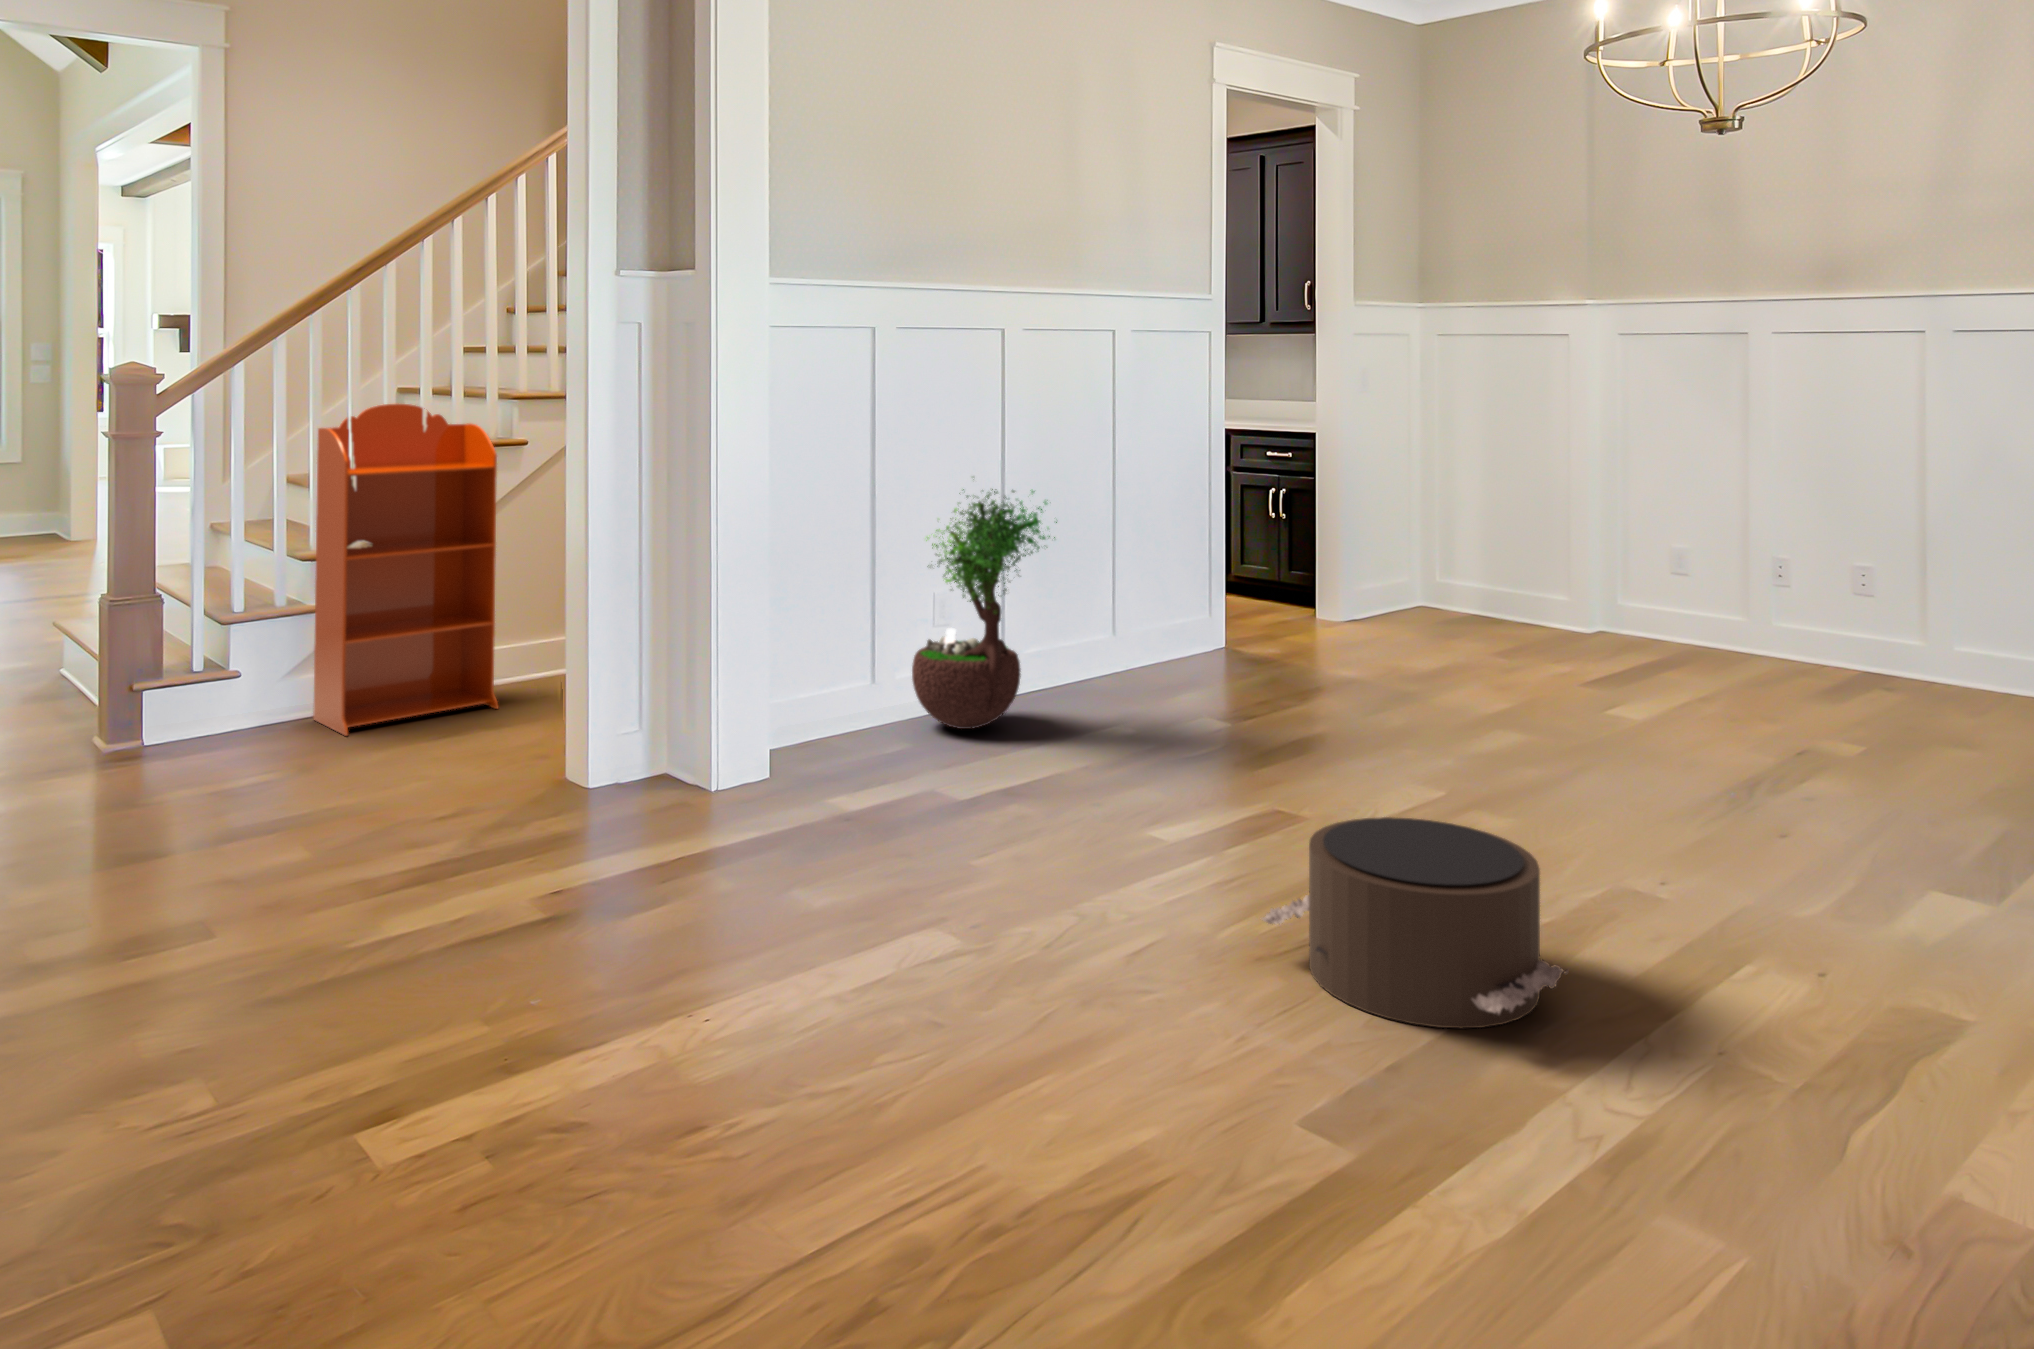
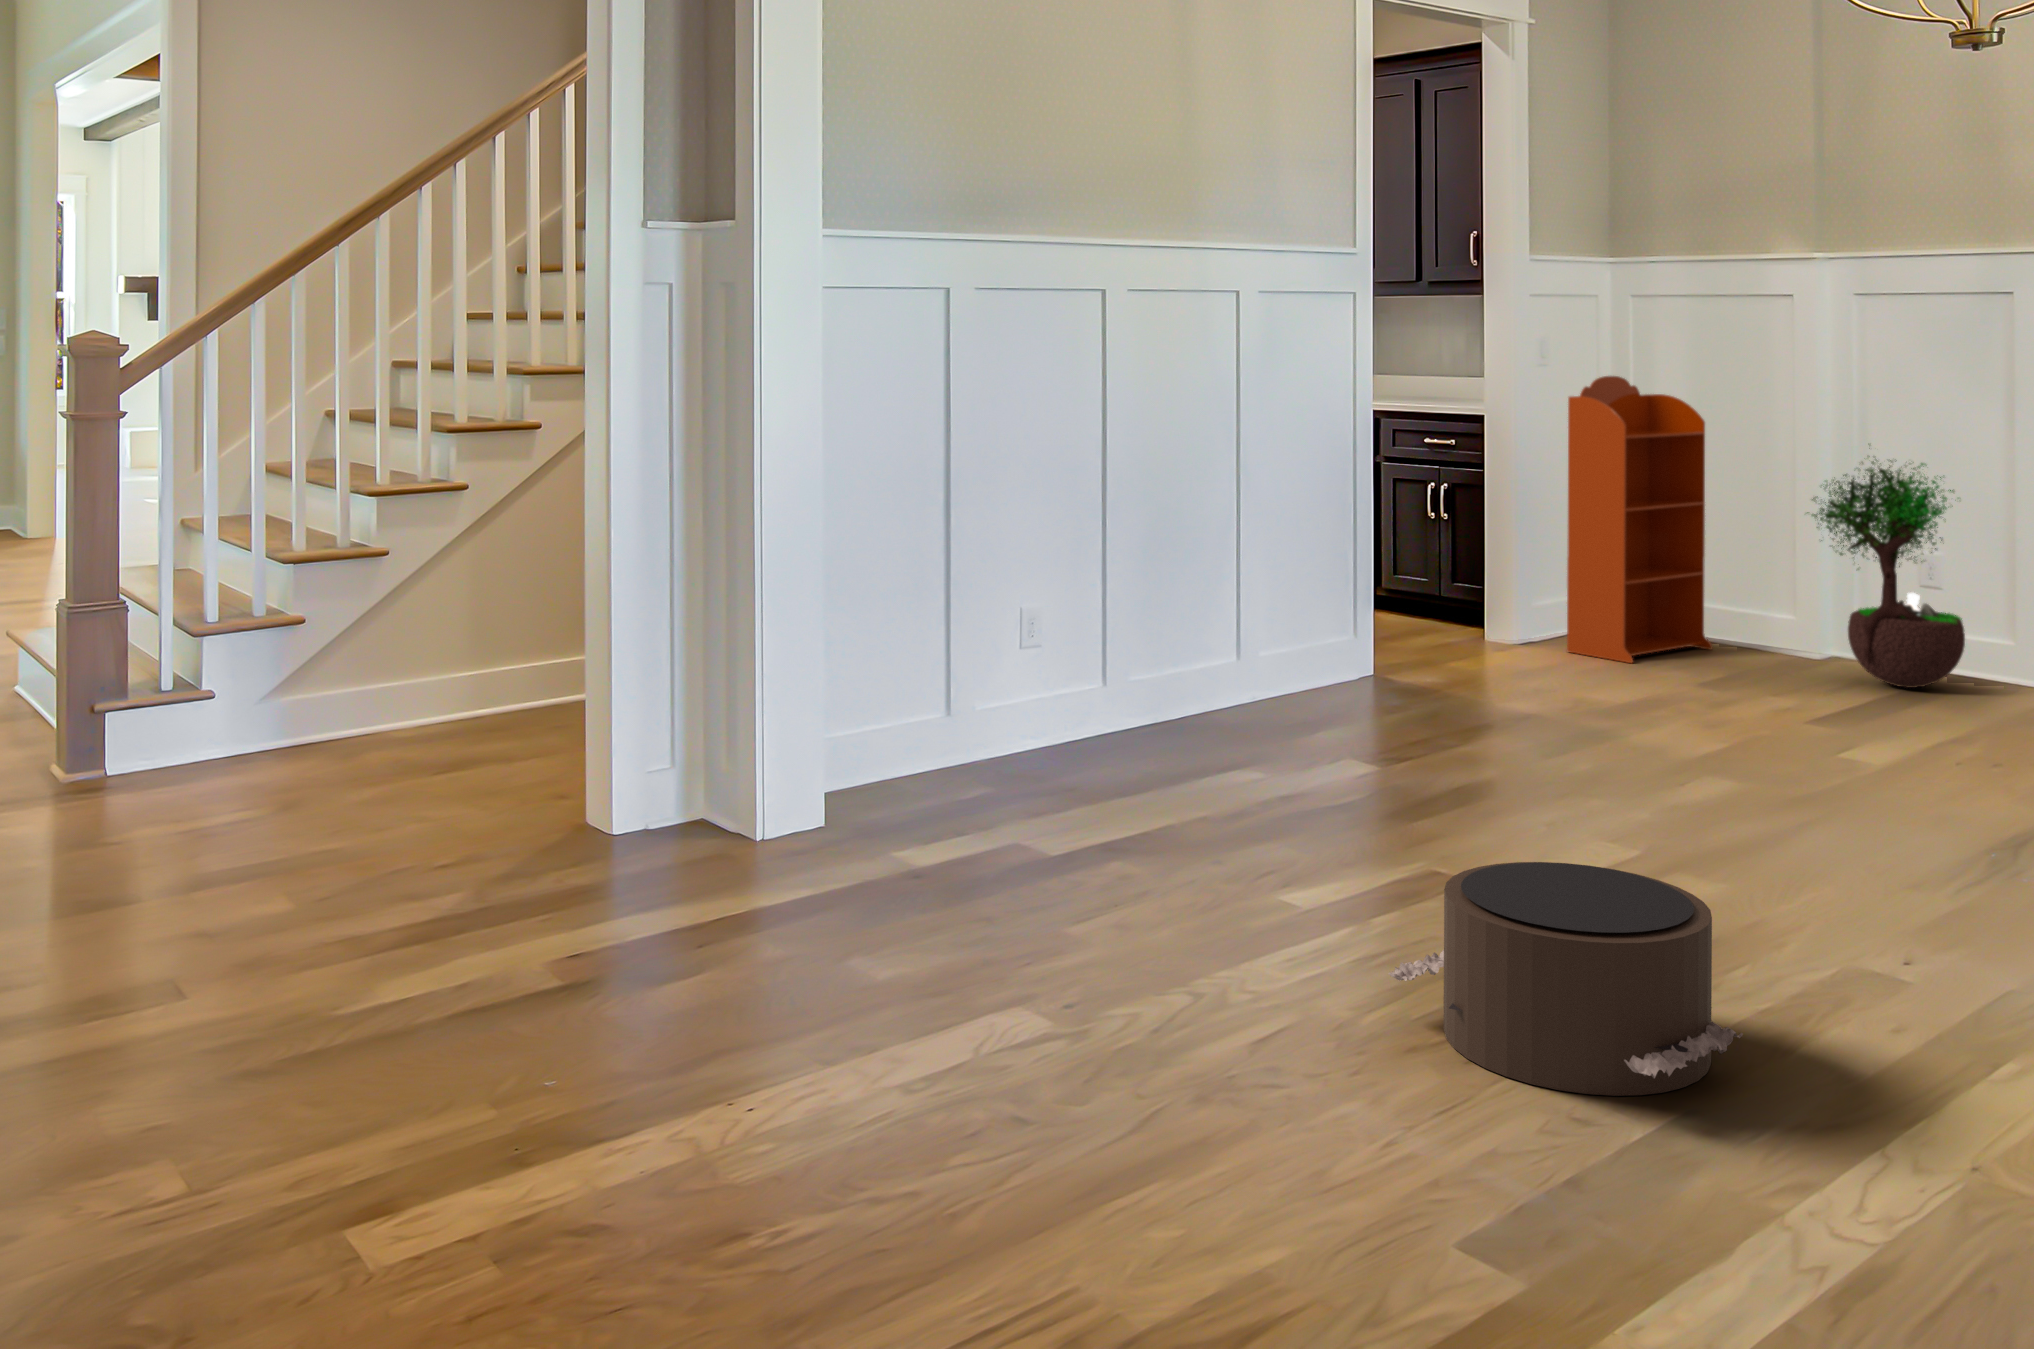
bookcase: present [313,404,499,736] -> present [1567,376,1712,663]
potted tree: present [912,489,1057,729] -> present [1807,456,1965,688]

